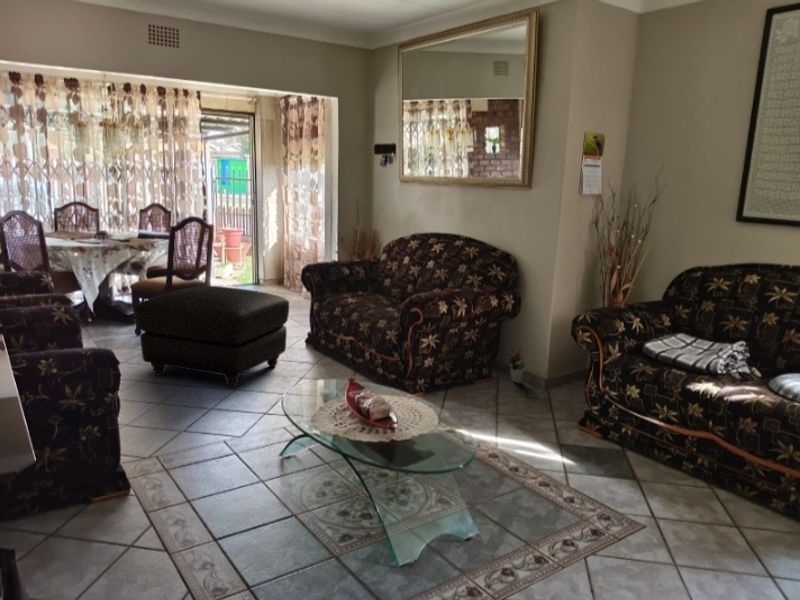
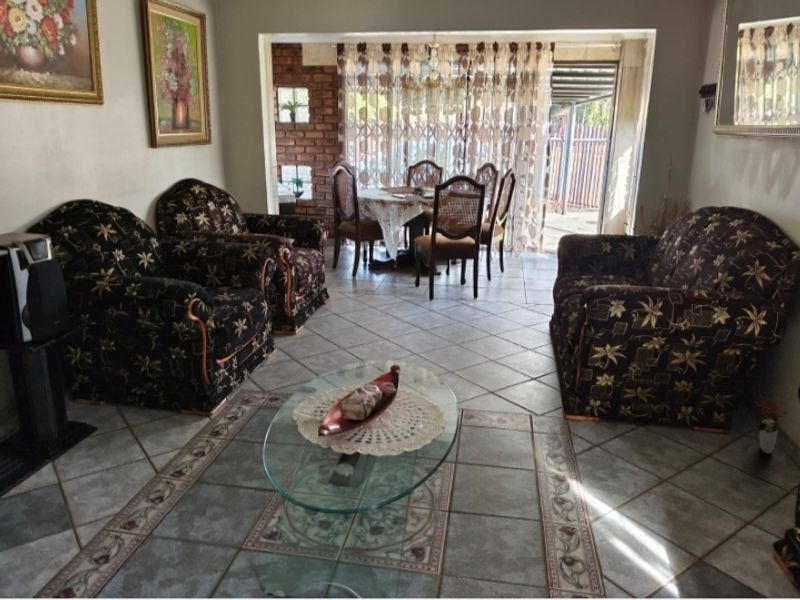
ottoman: present [135,286,289,388] -> none [364,244,504,351]

